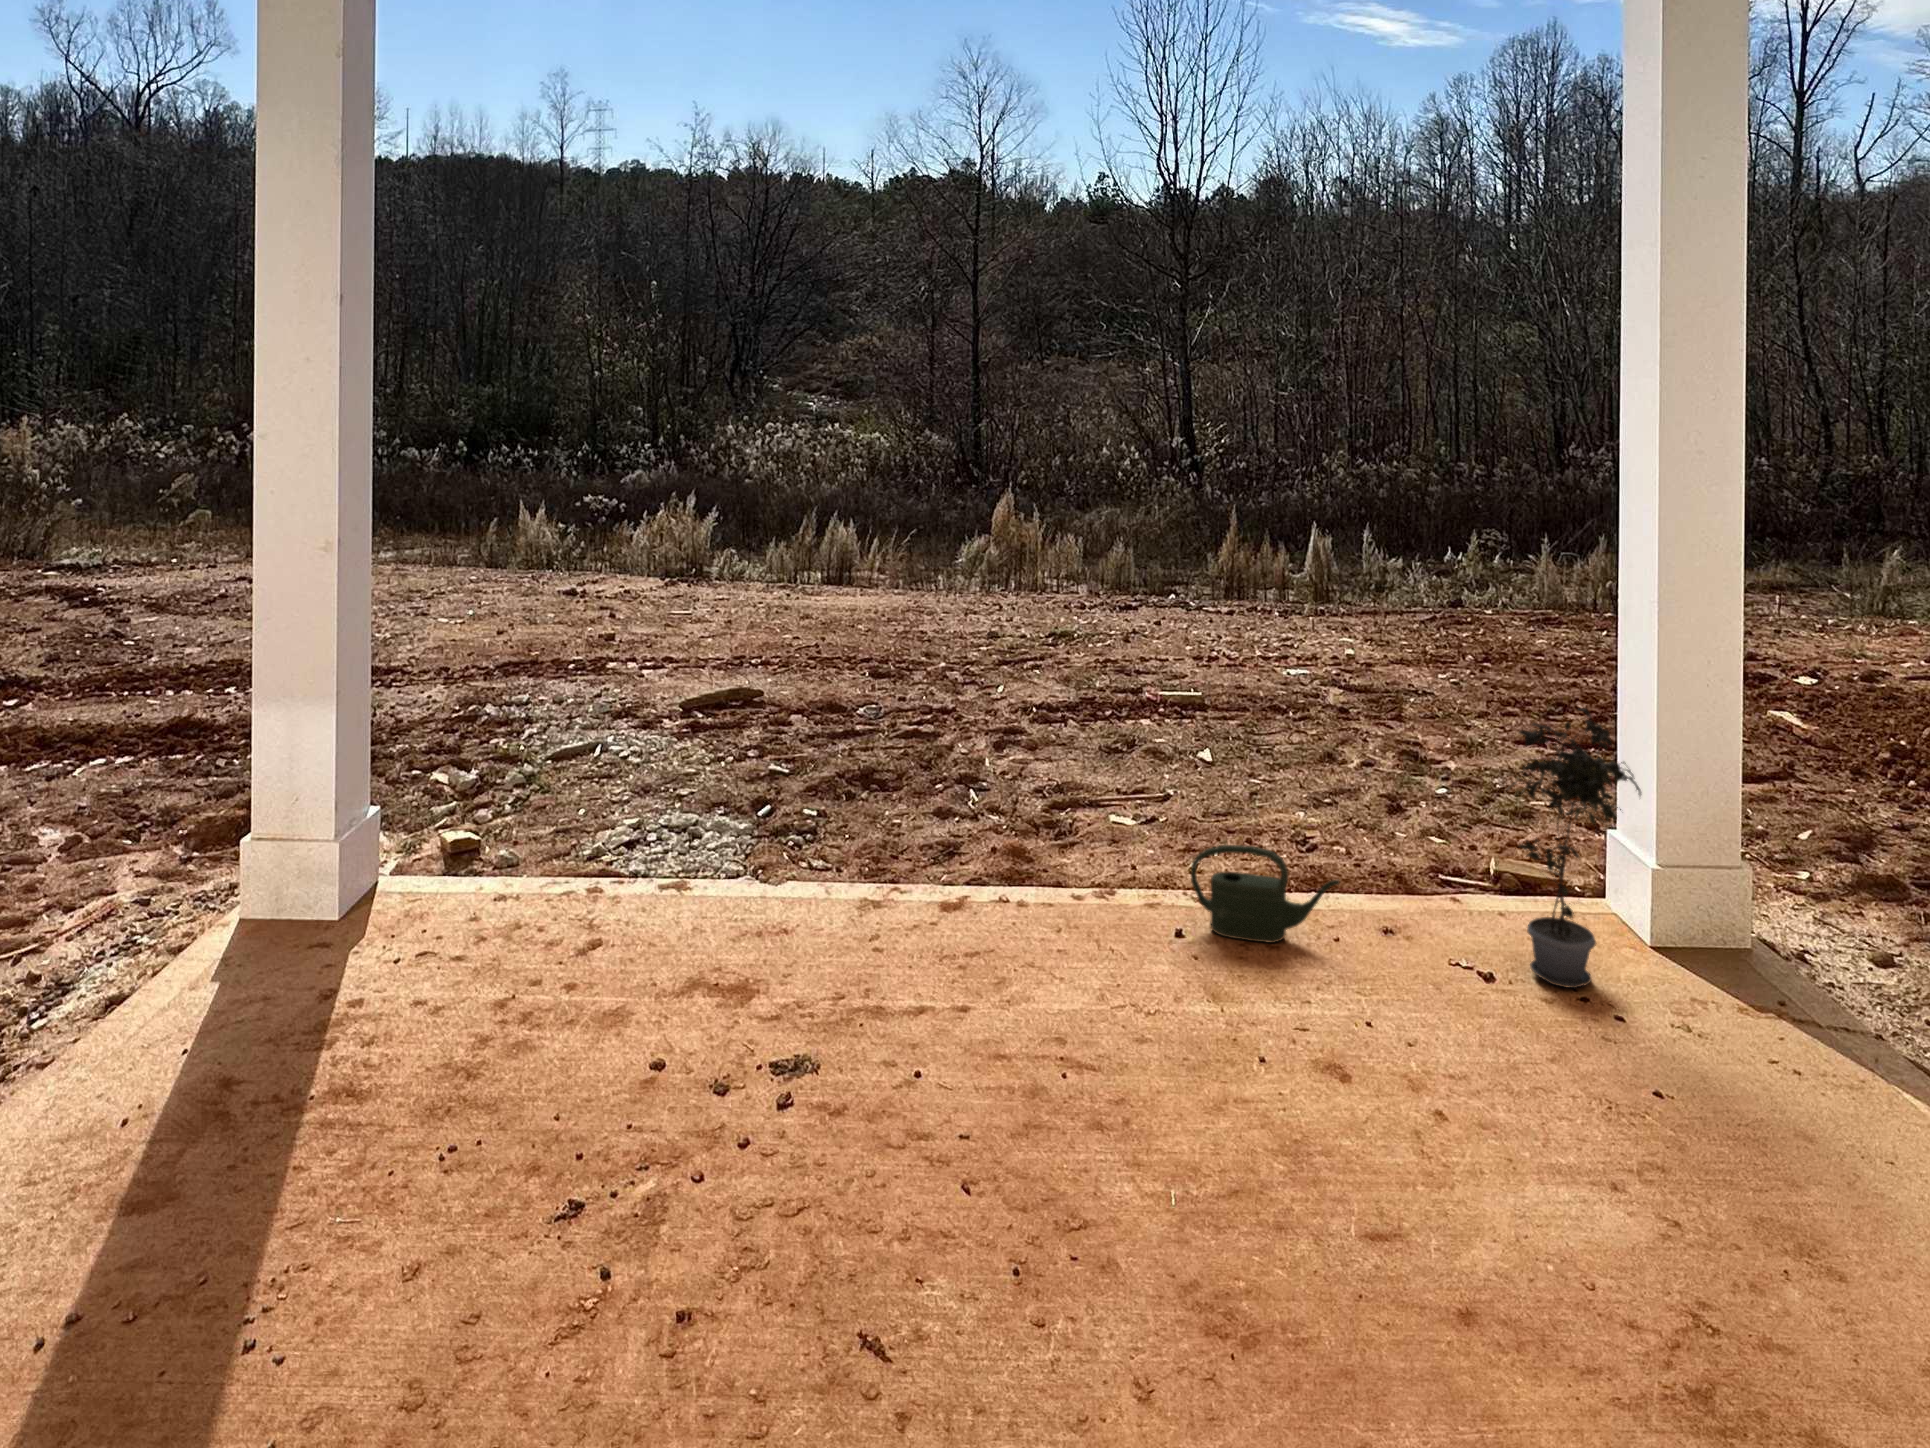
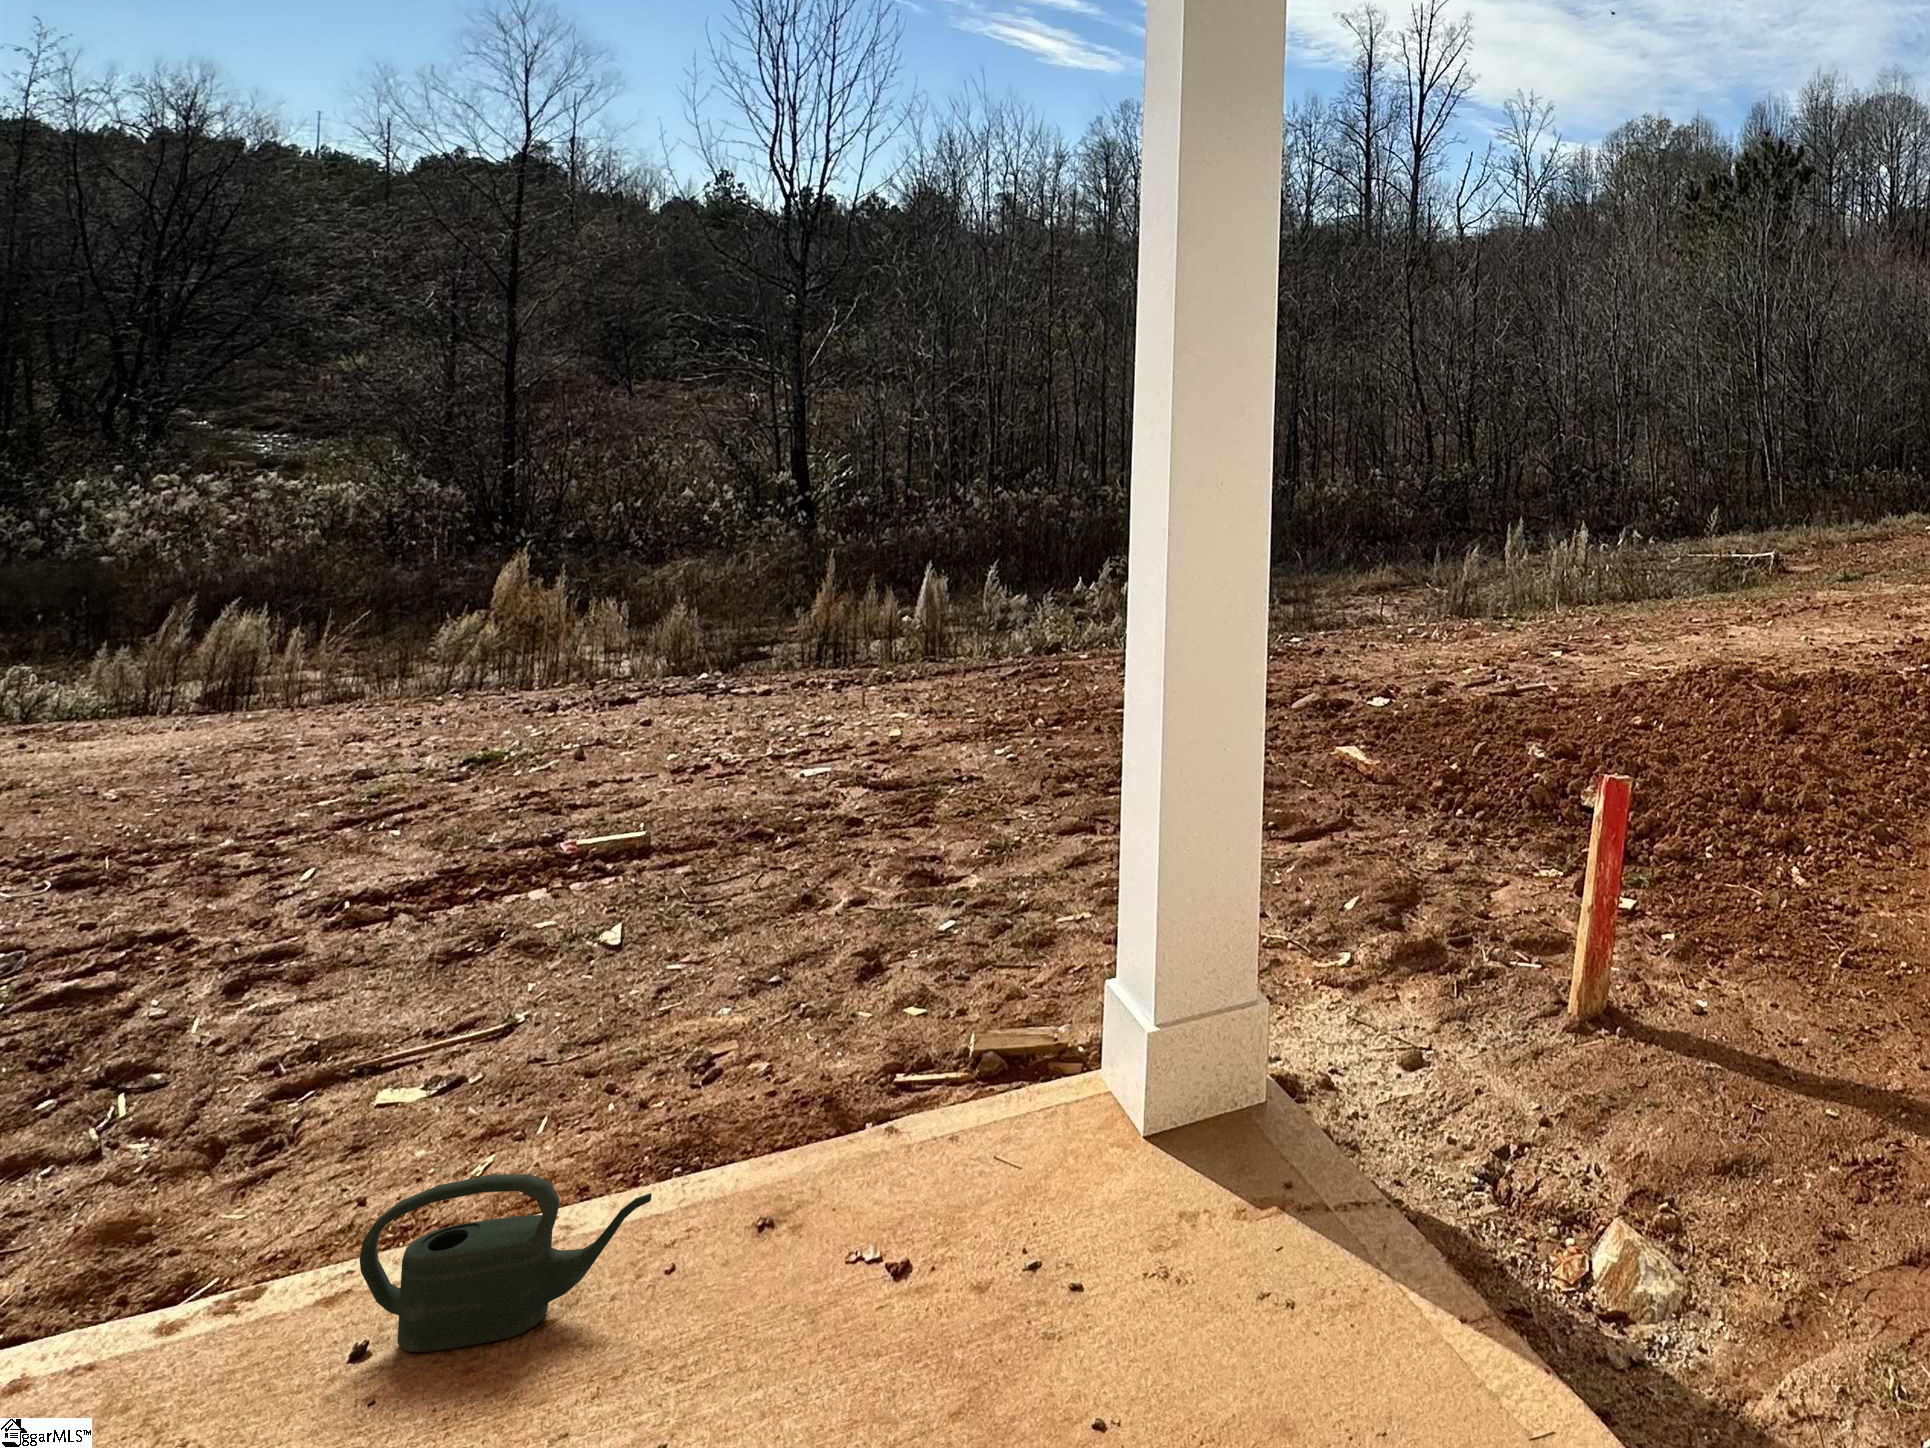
potted plant: present [1507,708,1641,988] -> none [924,850,1105,1270]

